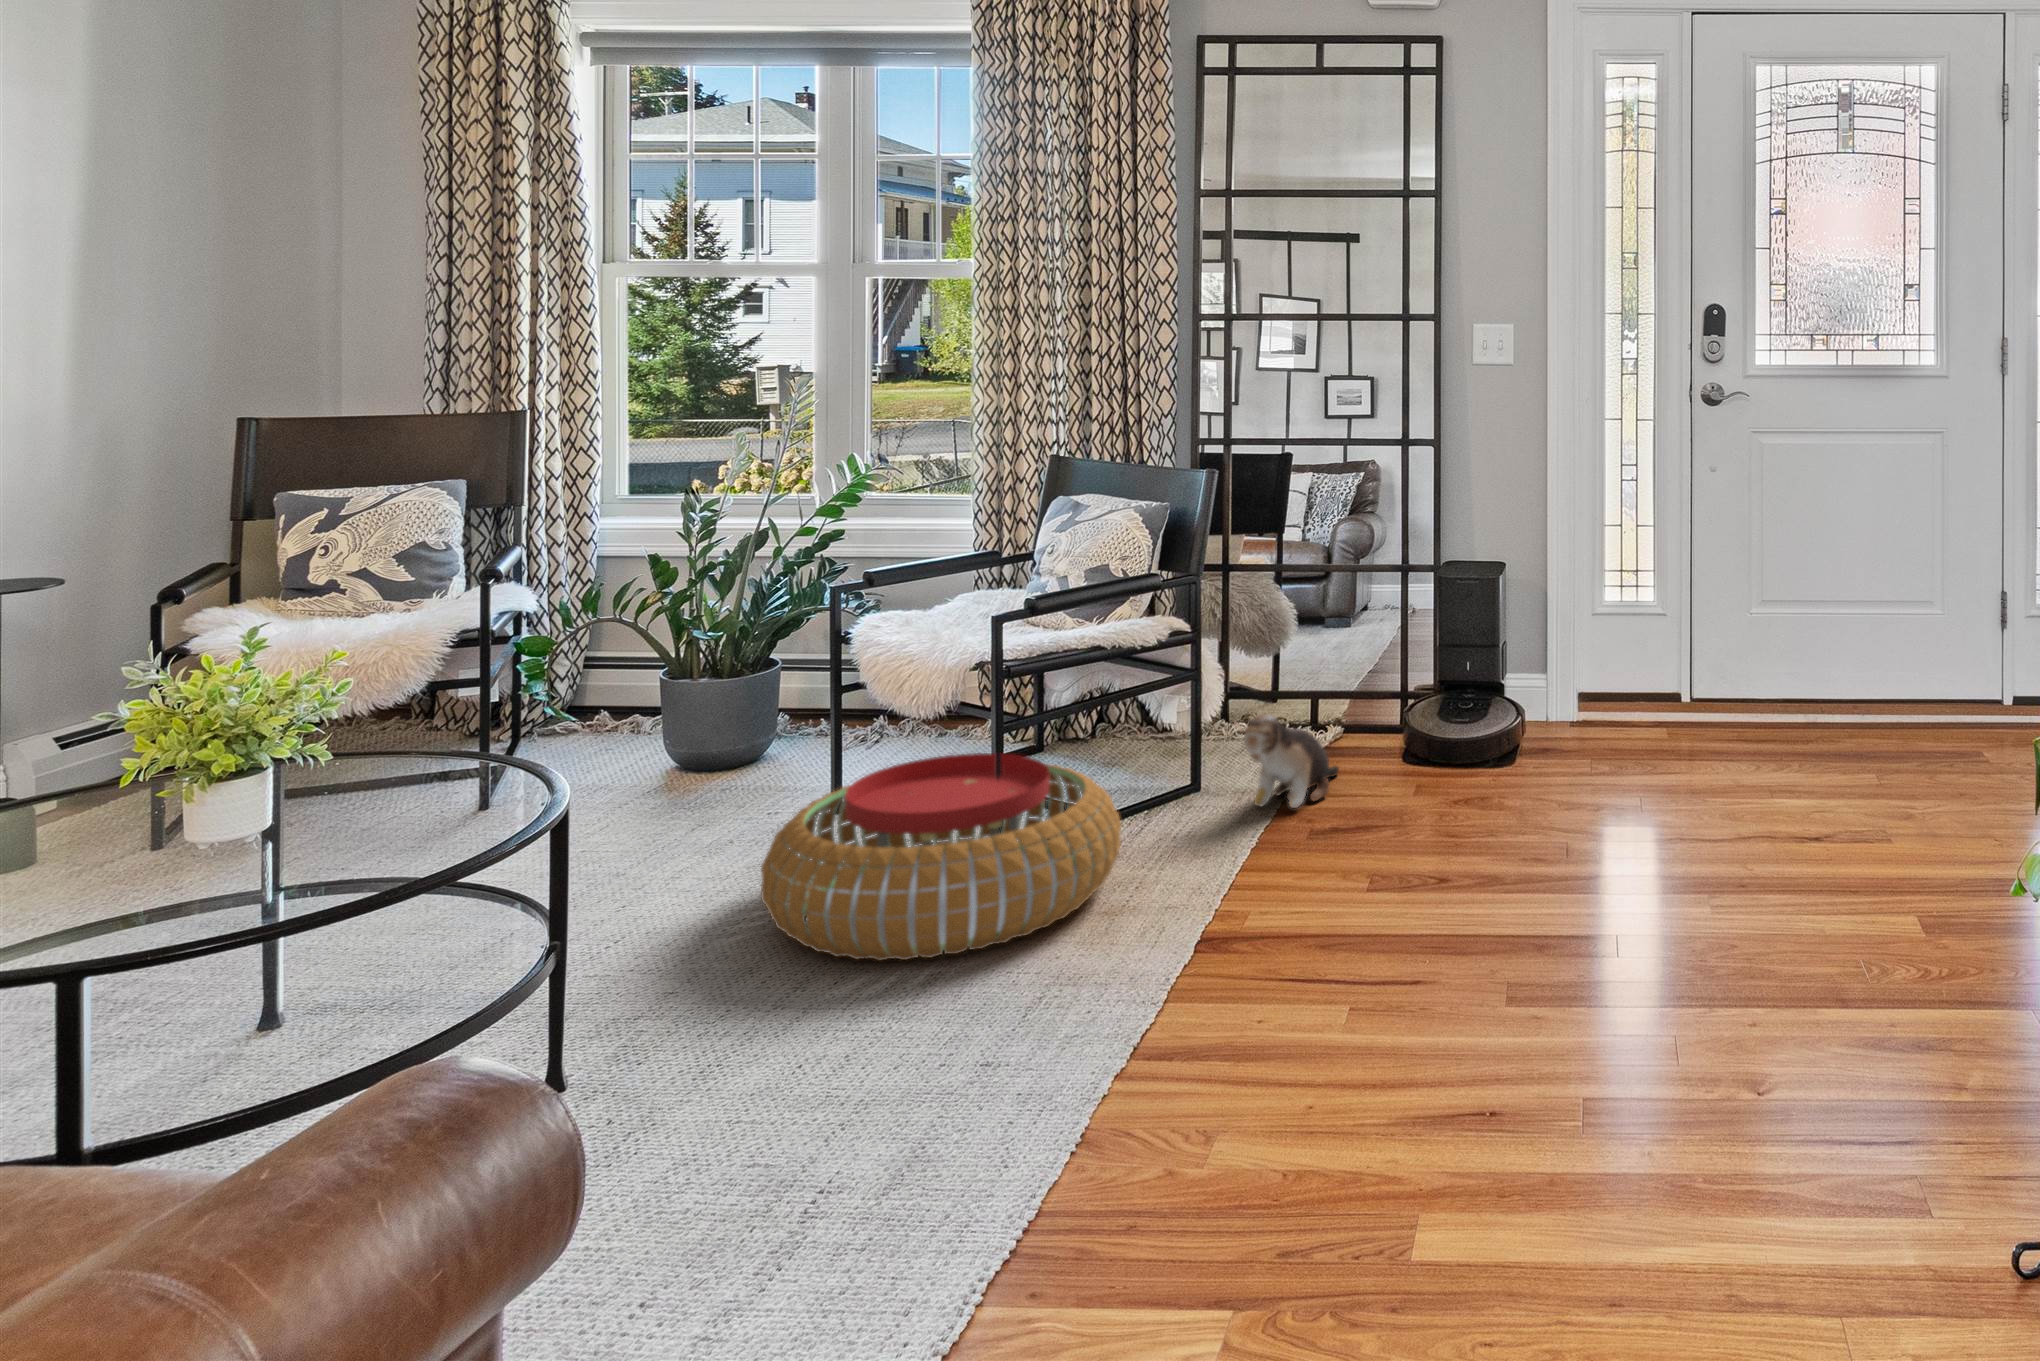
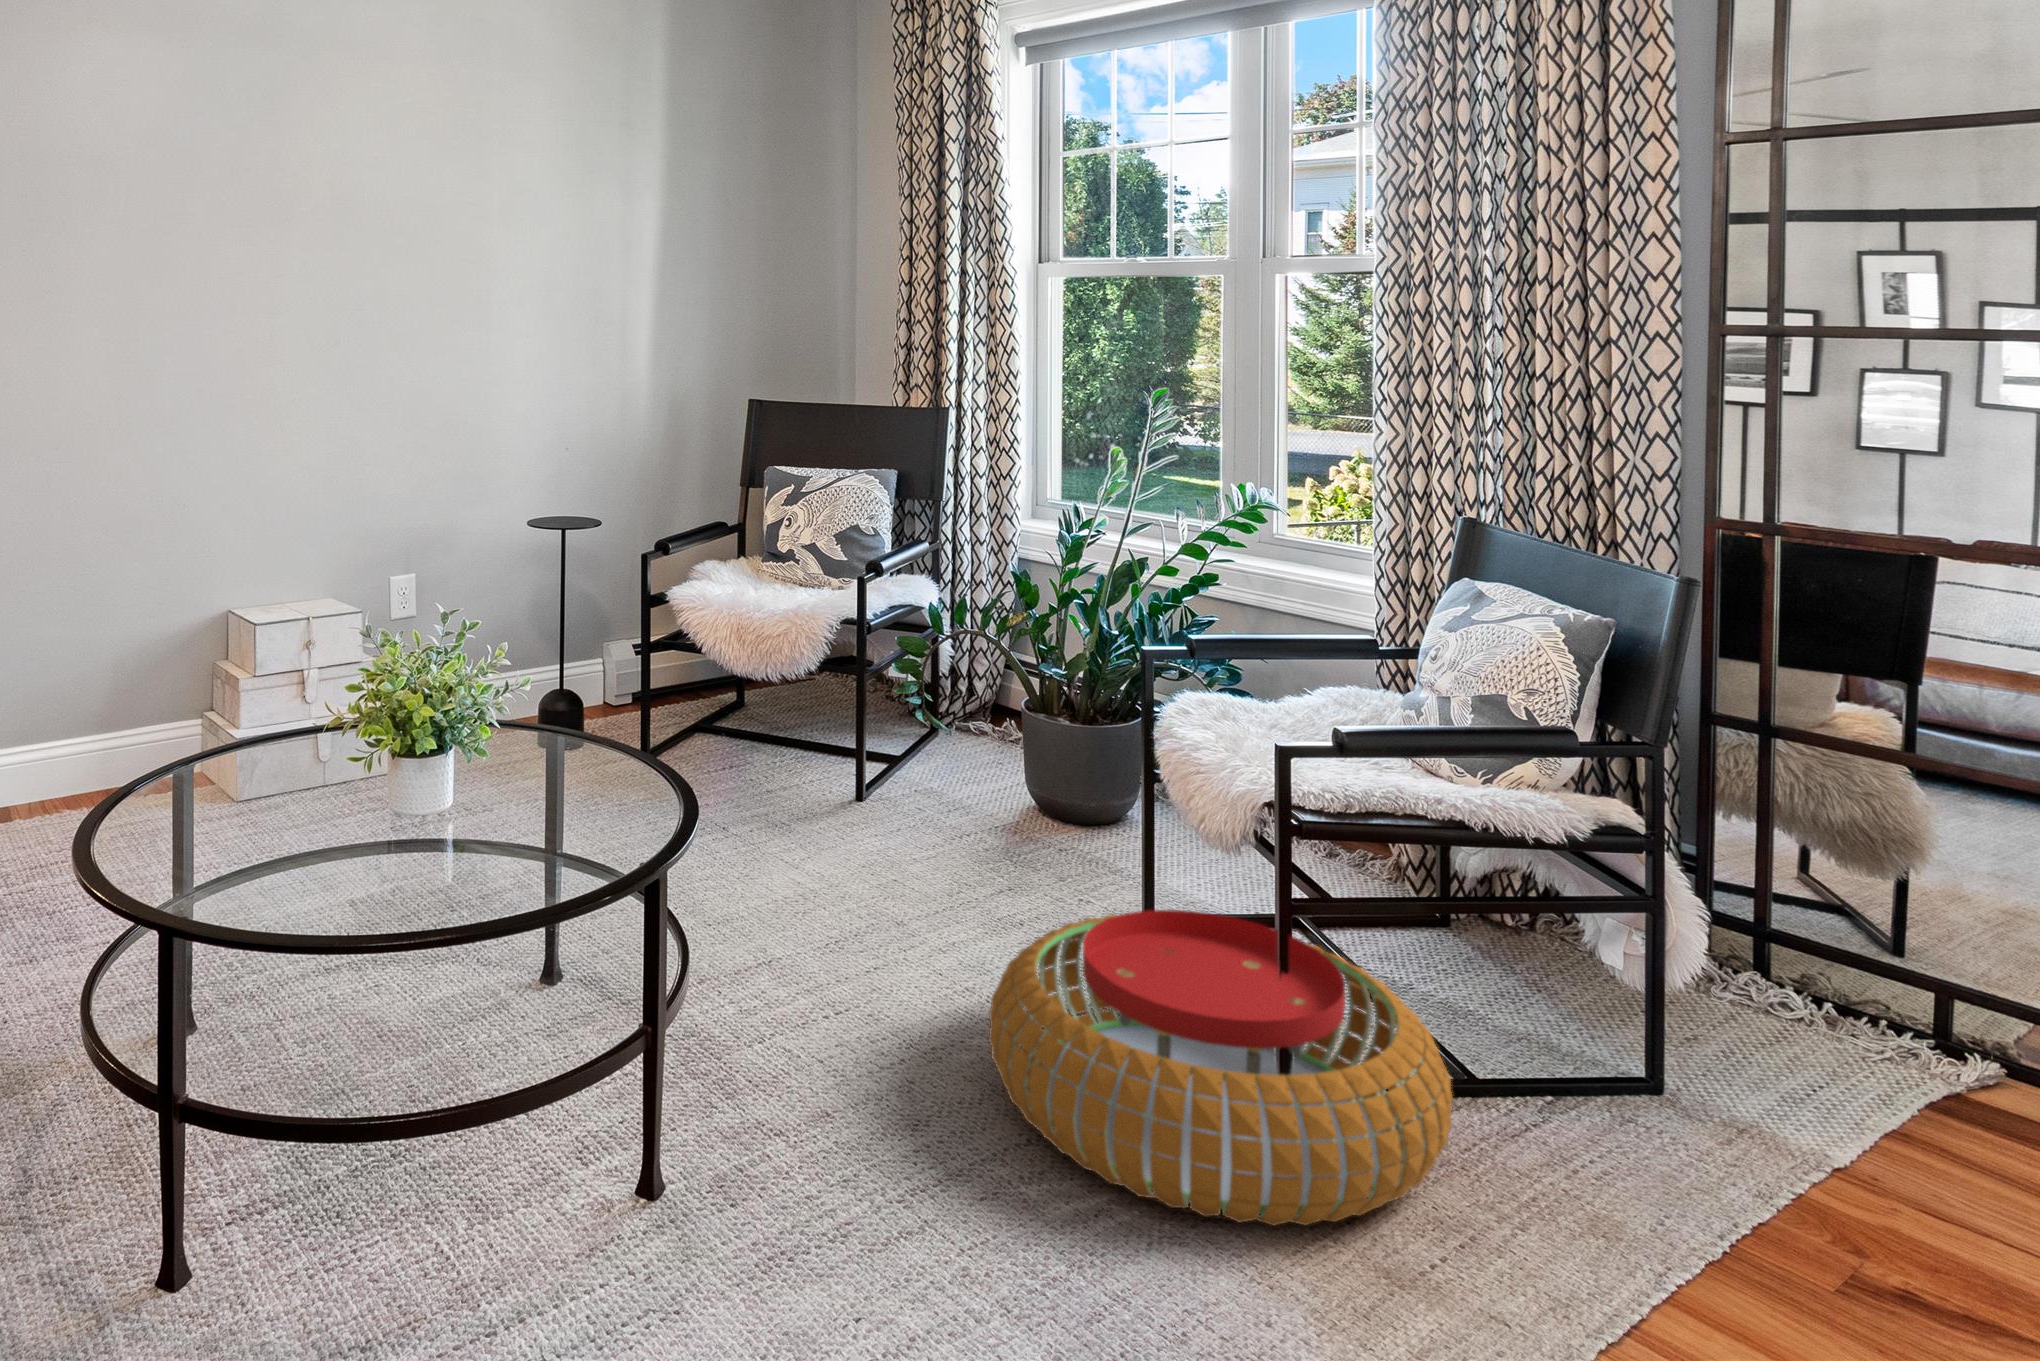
plush toy: present [1234,714,1339,808] -> none [1688,1006,1941,1194]

